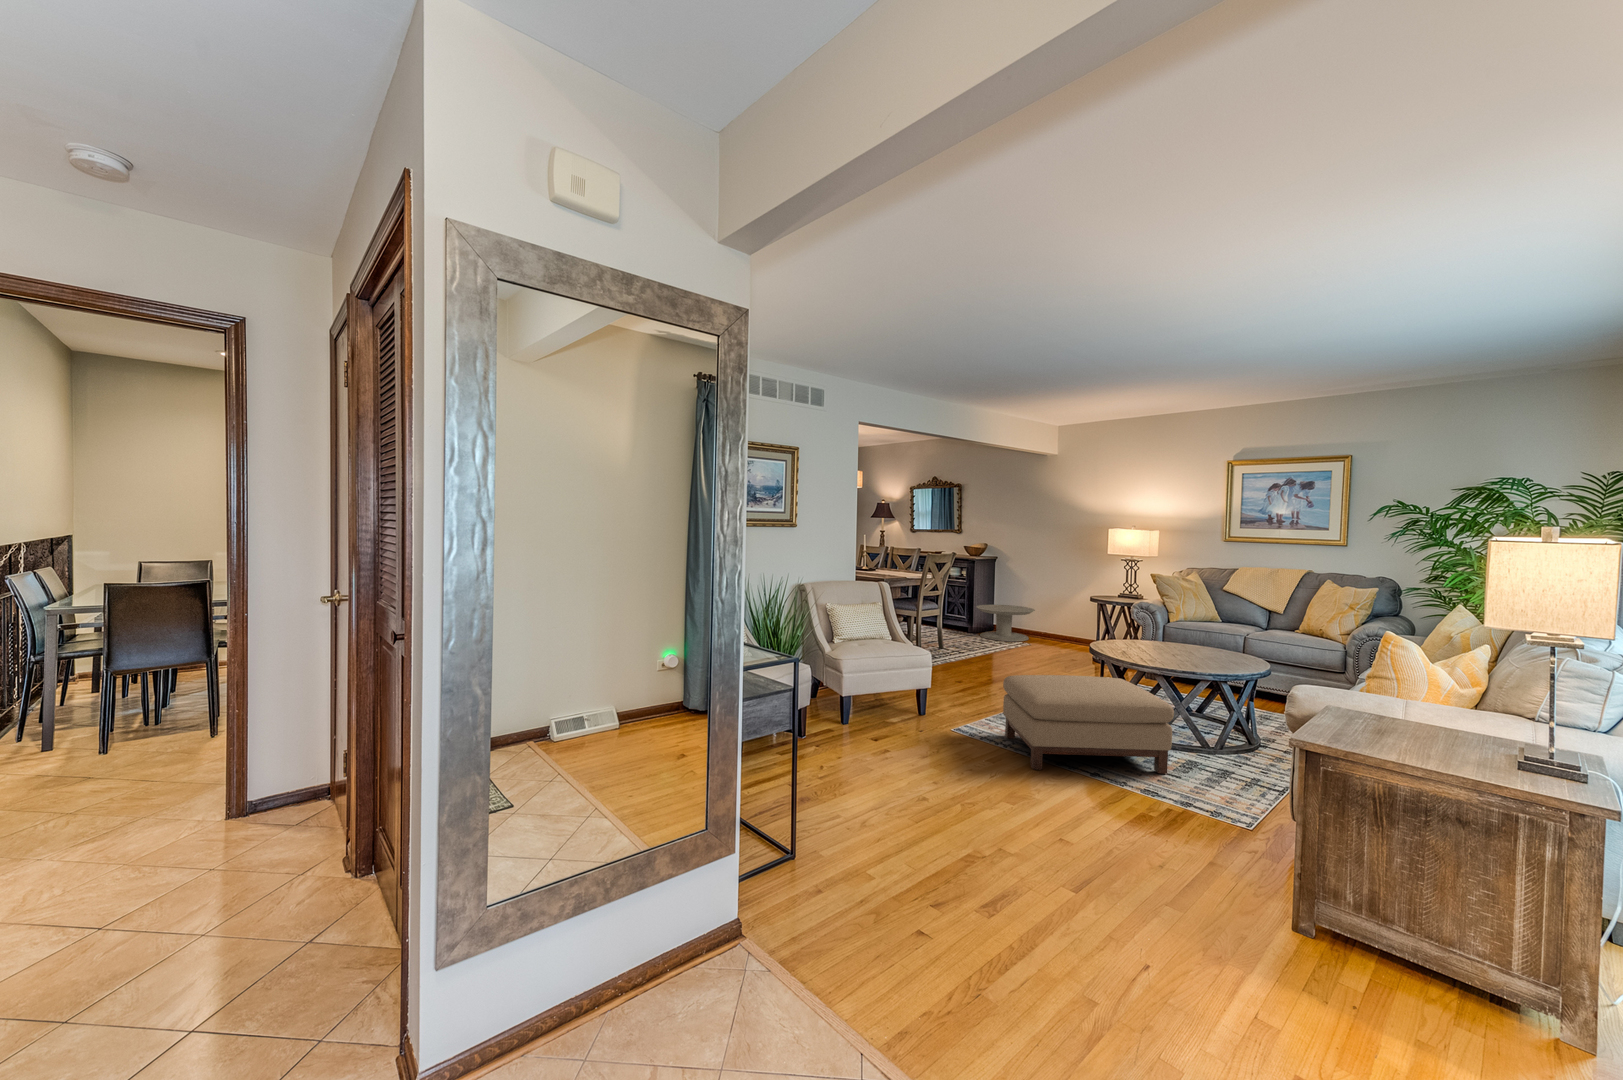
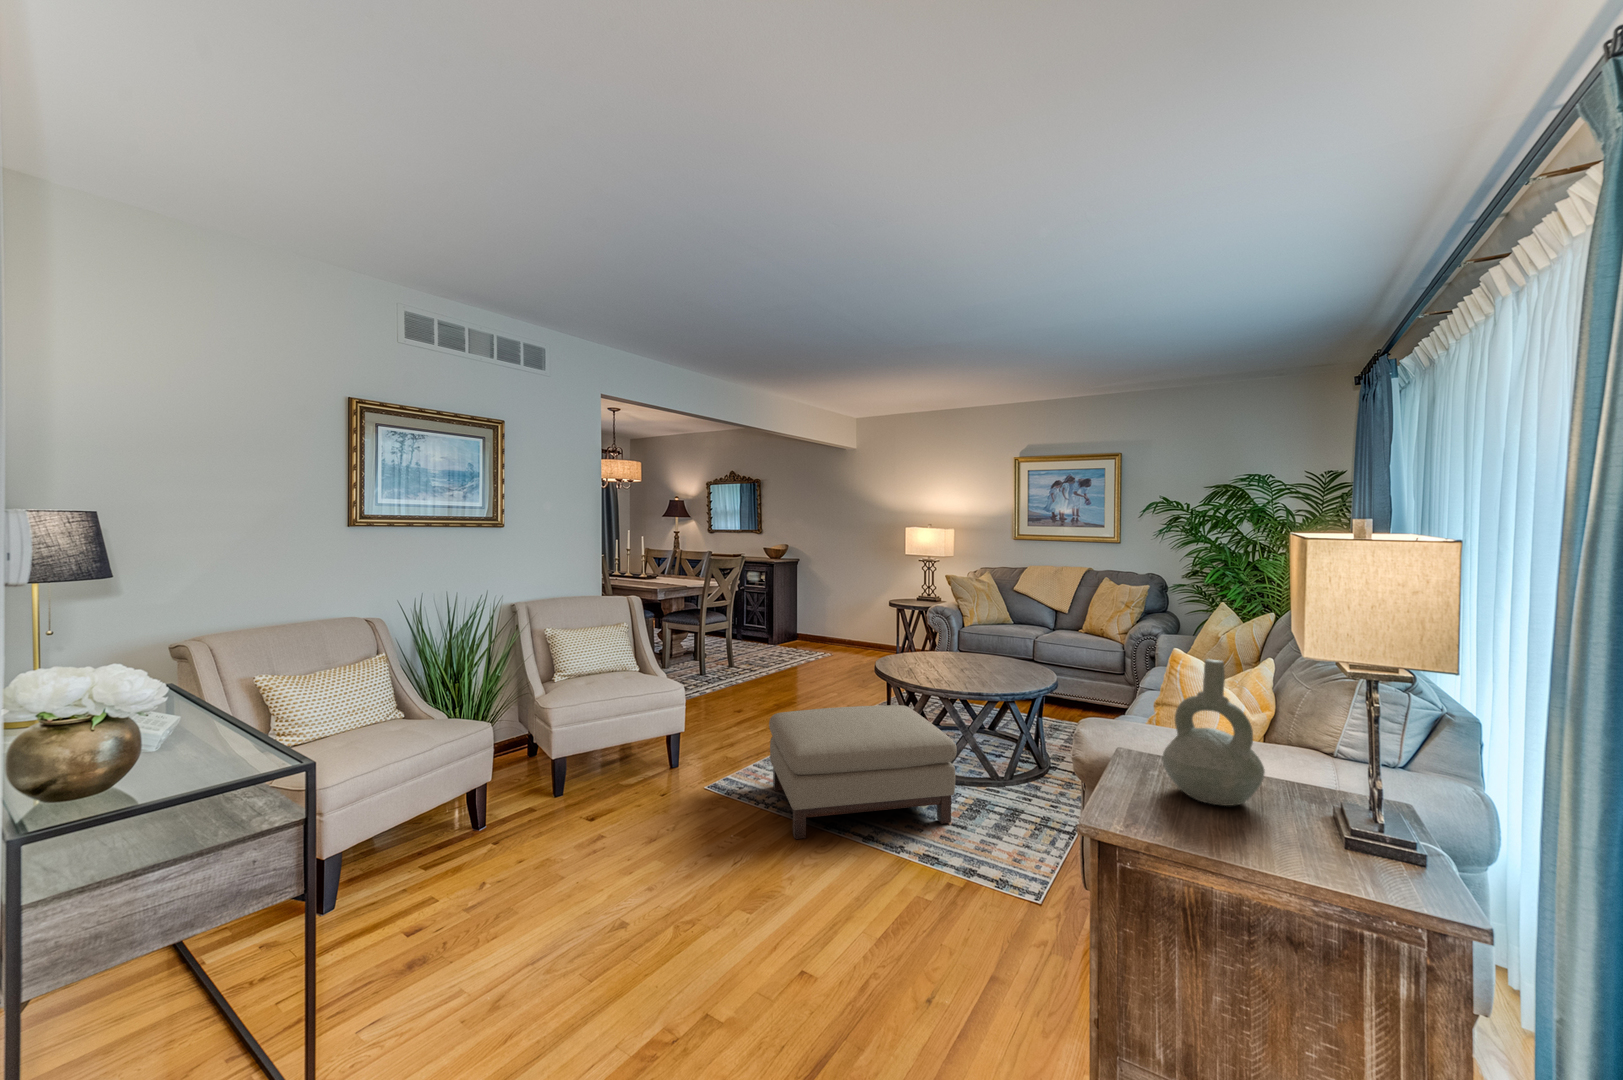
side table: present [976,605,1035,641] -> none [775,612,836,652]
decorative vase: none [1363,628,1452,738] -> present [1162,659,1265,806]

